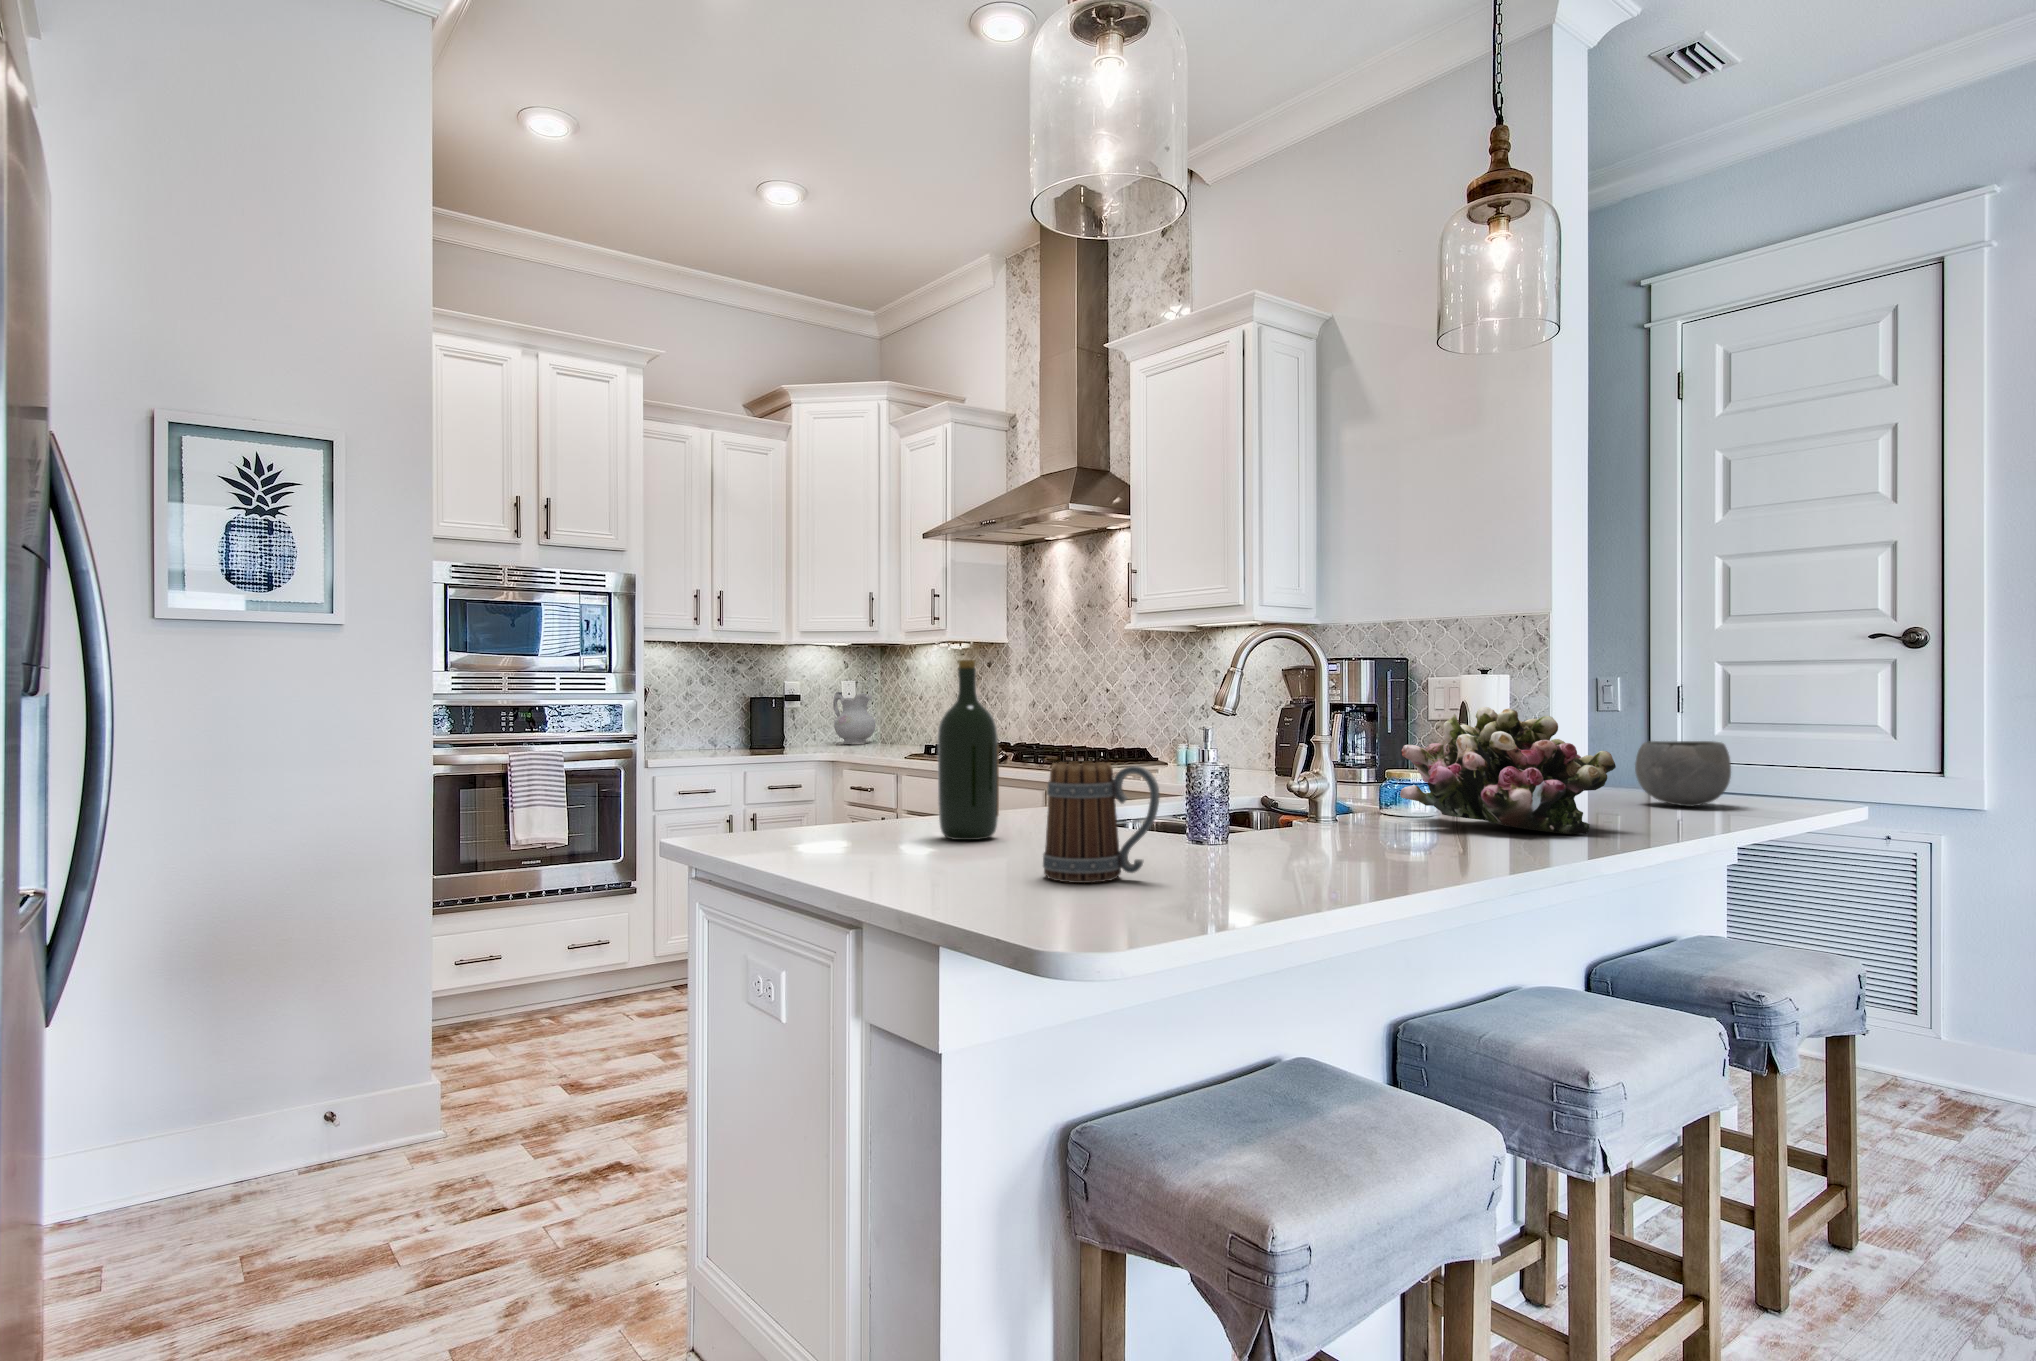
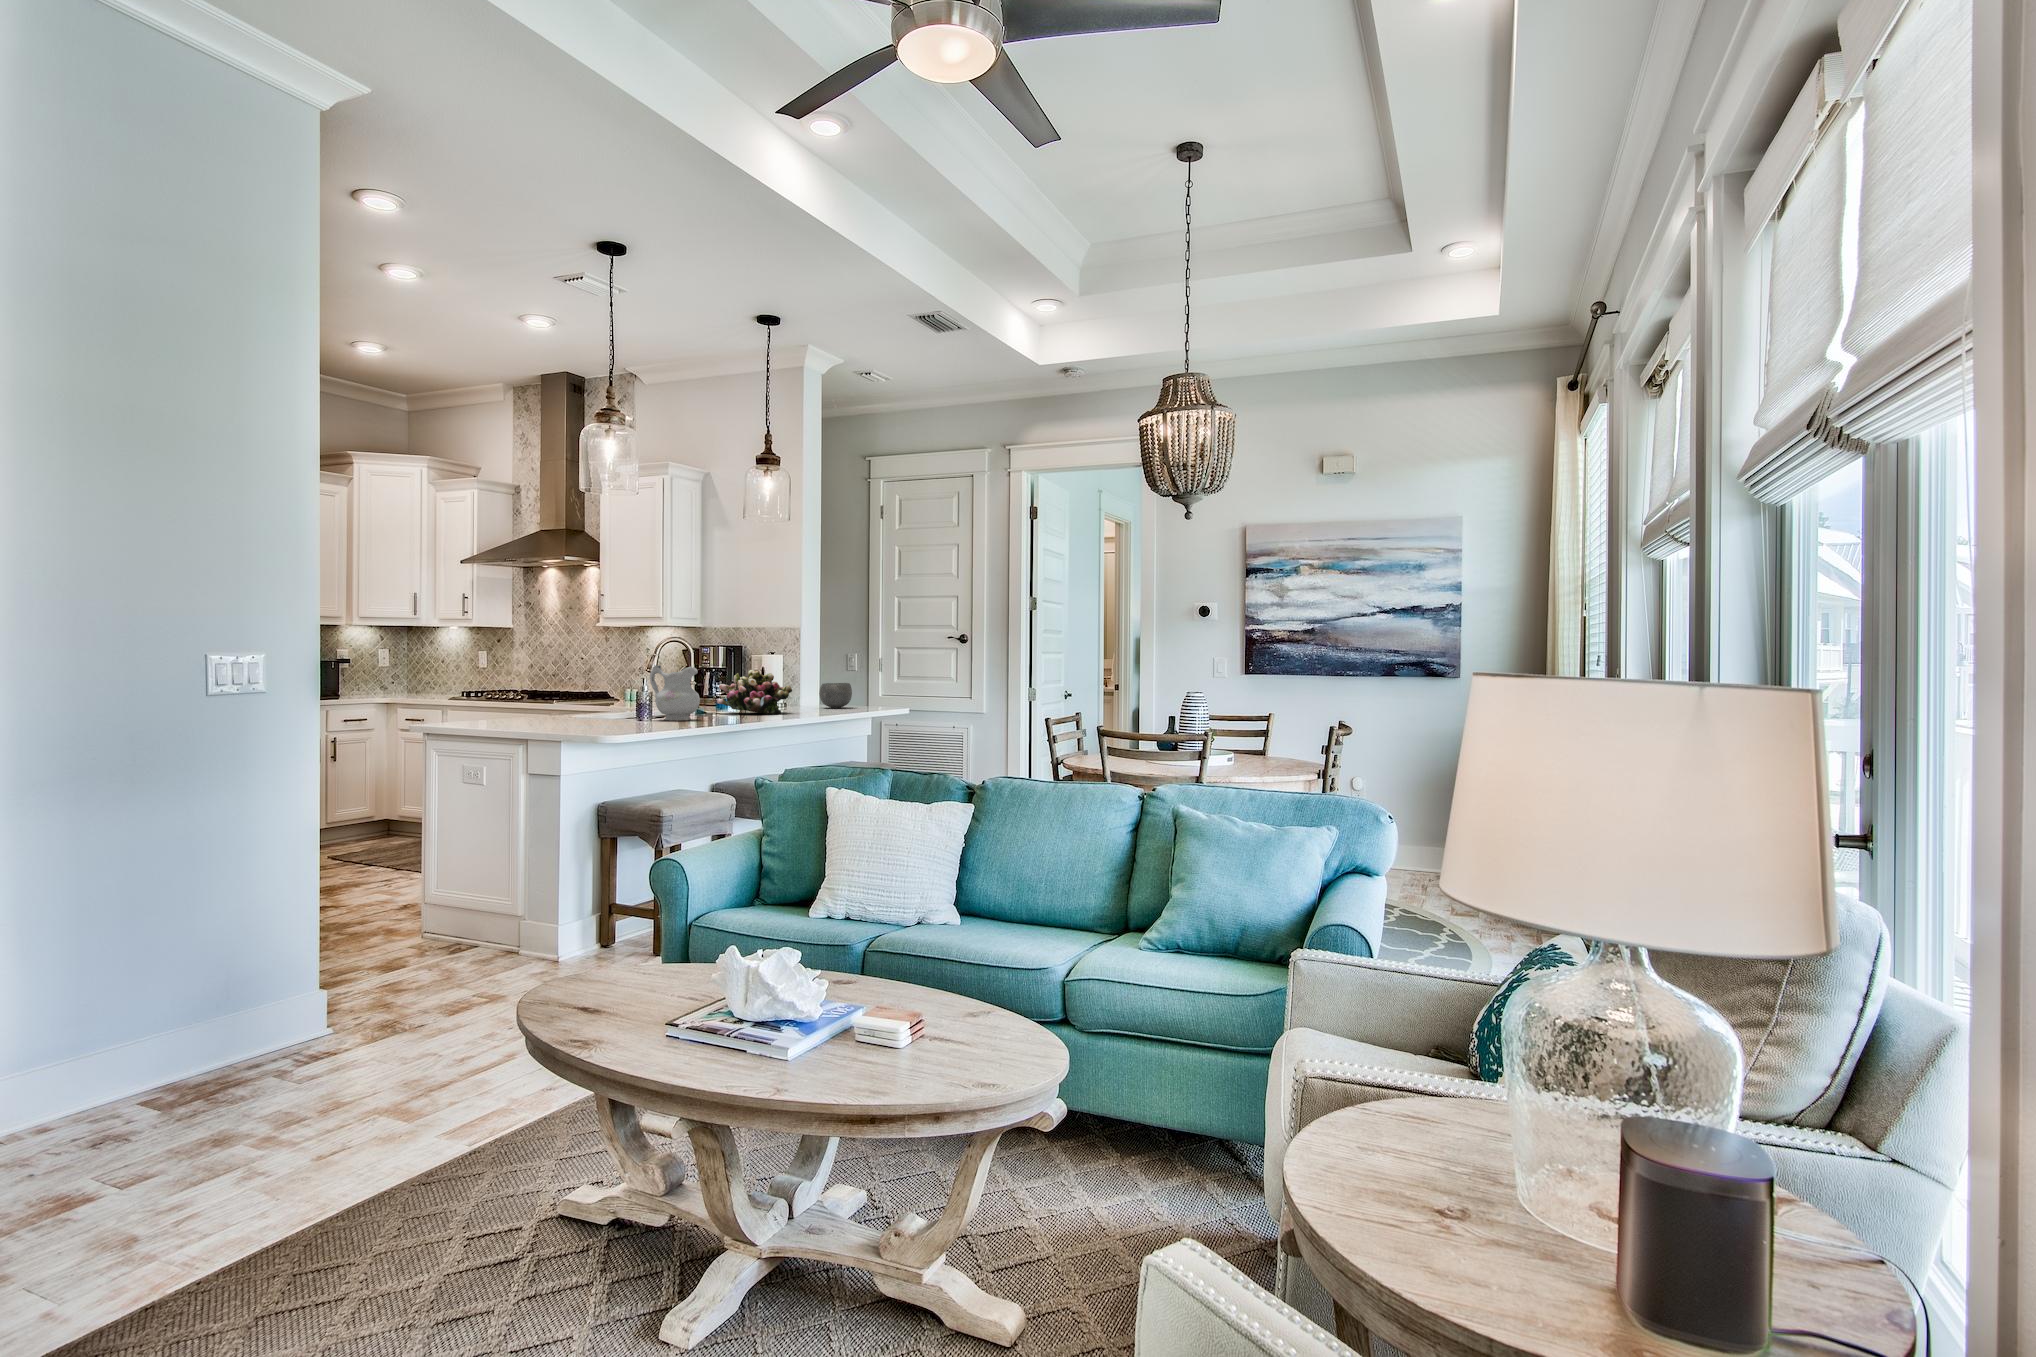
wine bottle: present [938,660,999,840] -> none [538,653,563,720]
ceramic pitcher: present [833,692,875,744] -> present [650,665,700,720]
mug: present [1043,762,1160,883] -> none [590,688,629,725]

